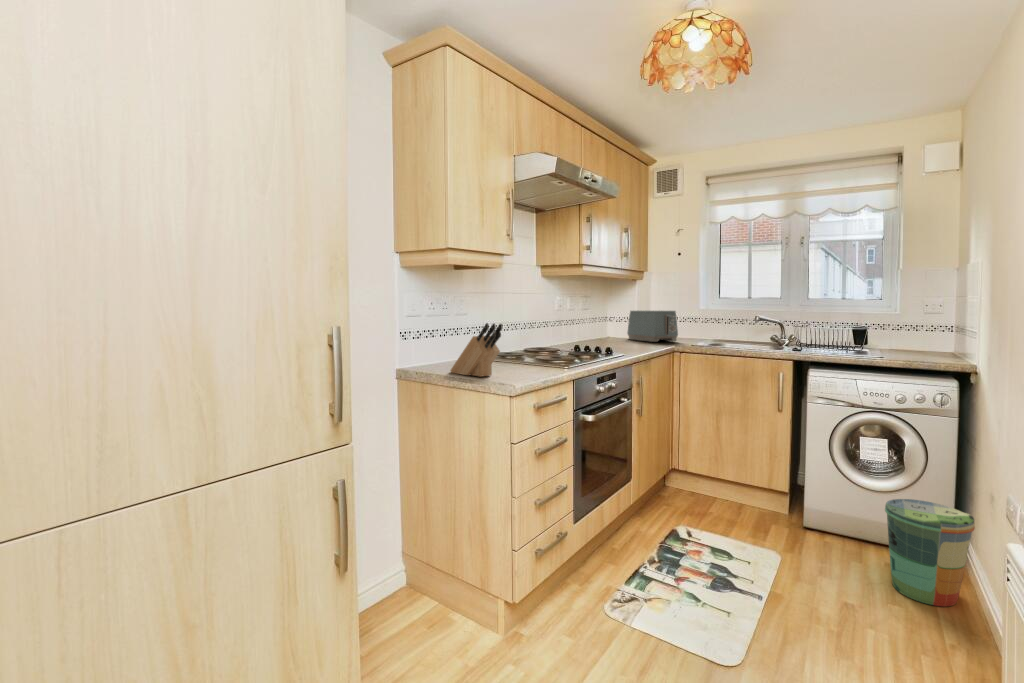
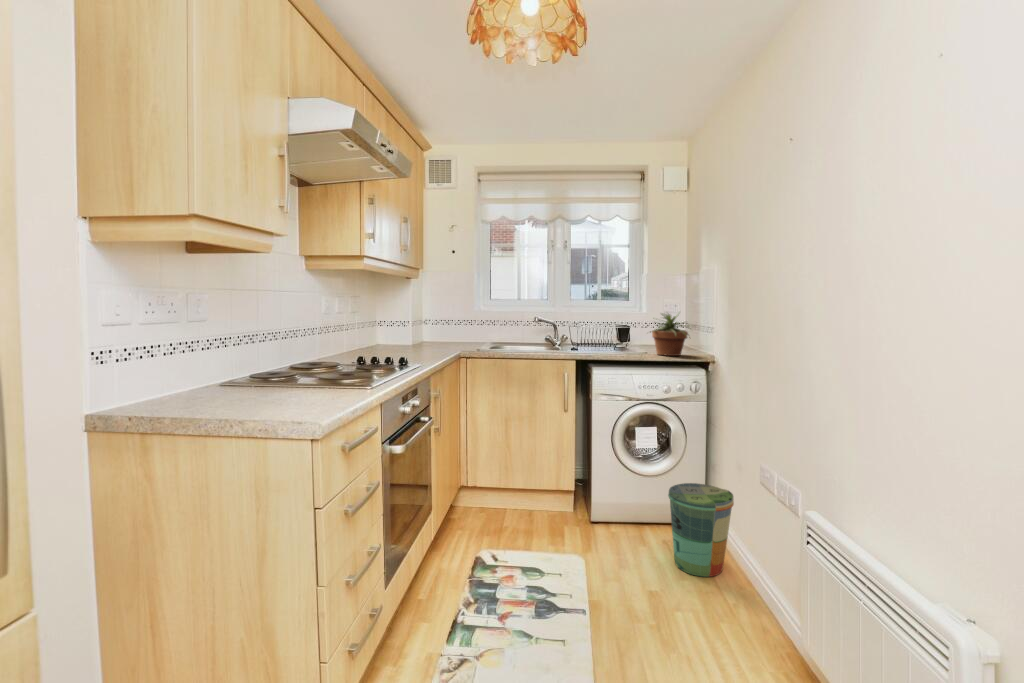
potted plant: none [880,308,956,359] -> present [650,313,690,356]
toaster: present [627,310,678,342] -> none [404,311,461,347]
knife block: present [450,323,502,377] -> none [198,334,291,413]

